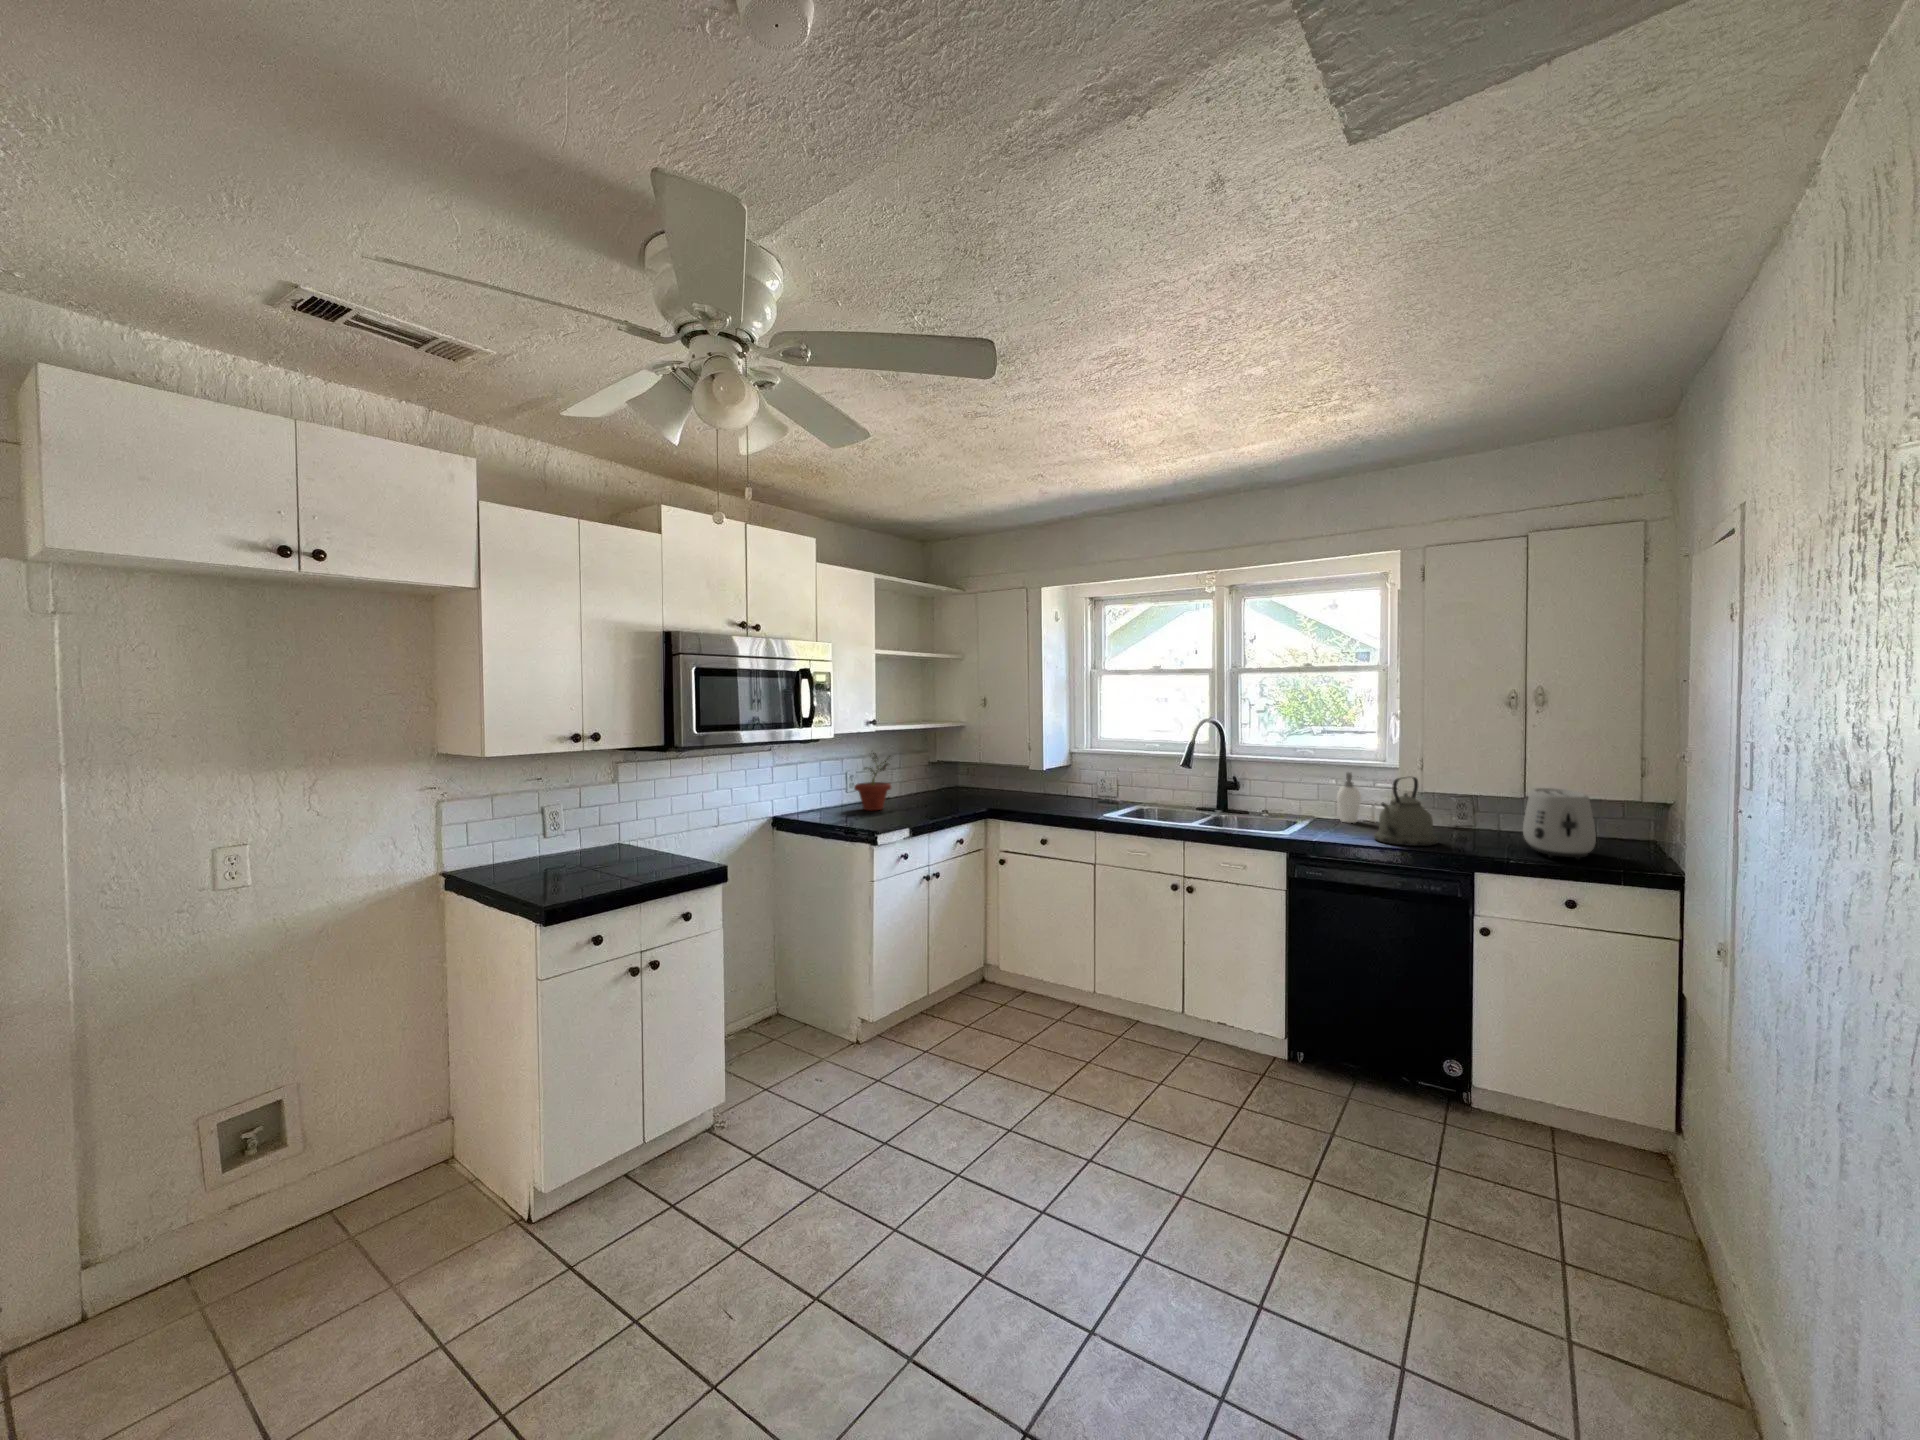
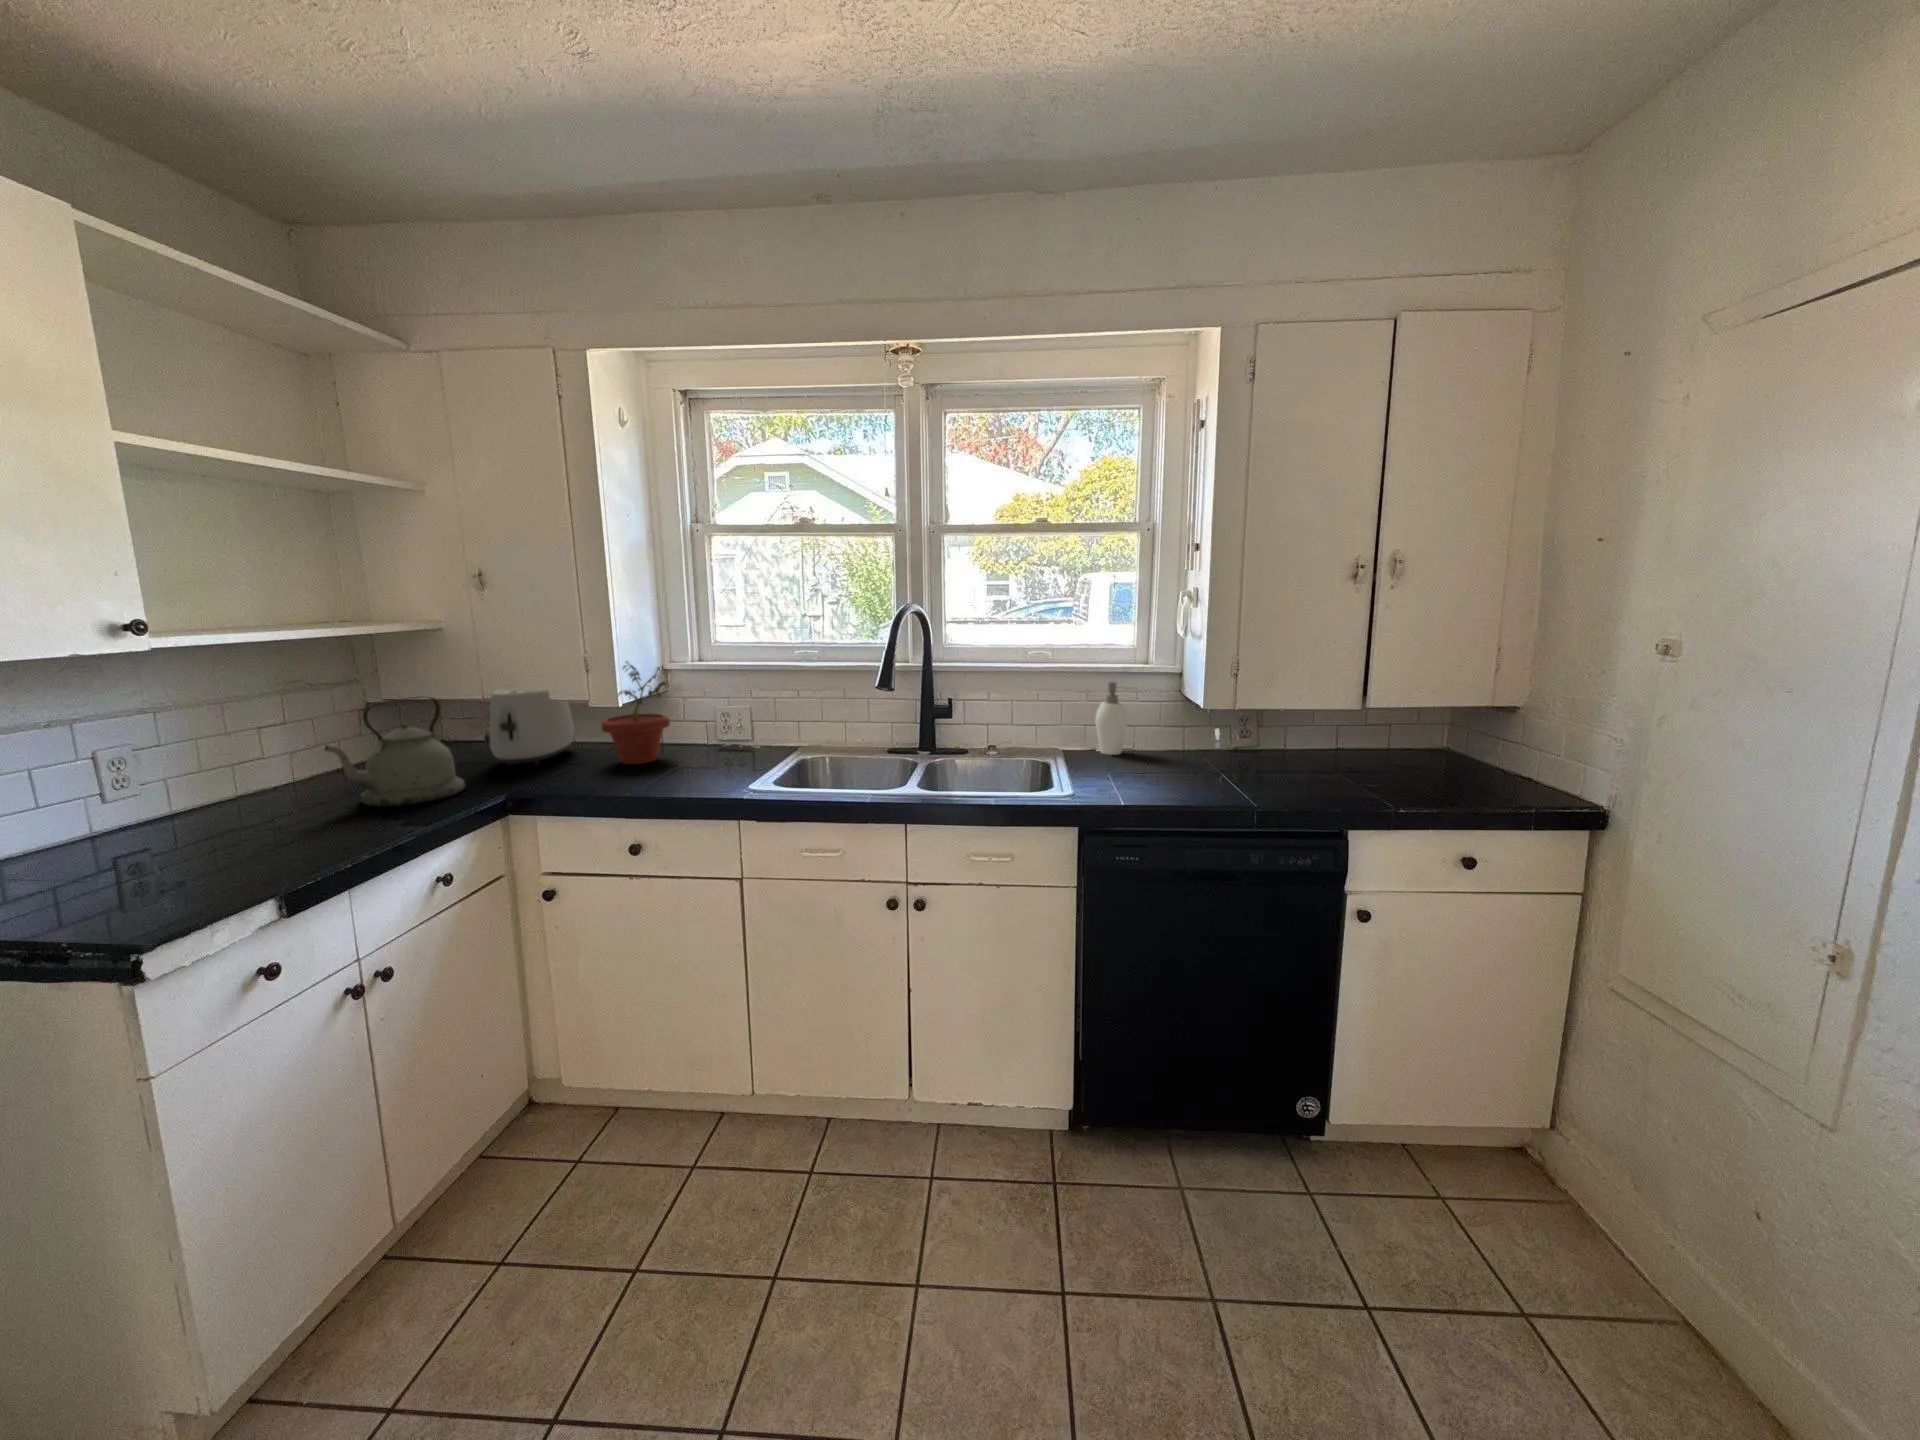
potted plant: present [854,753,891,810] -> present [601,662,670,764]
kettle: present [1374,777,1438,846] -> present [325,696,465,806]
toaster: present [1523,788,1596,860] -> present [484,689,574,765]

